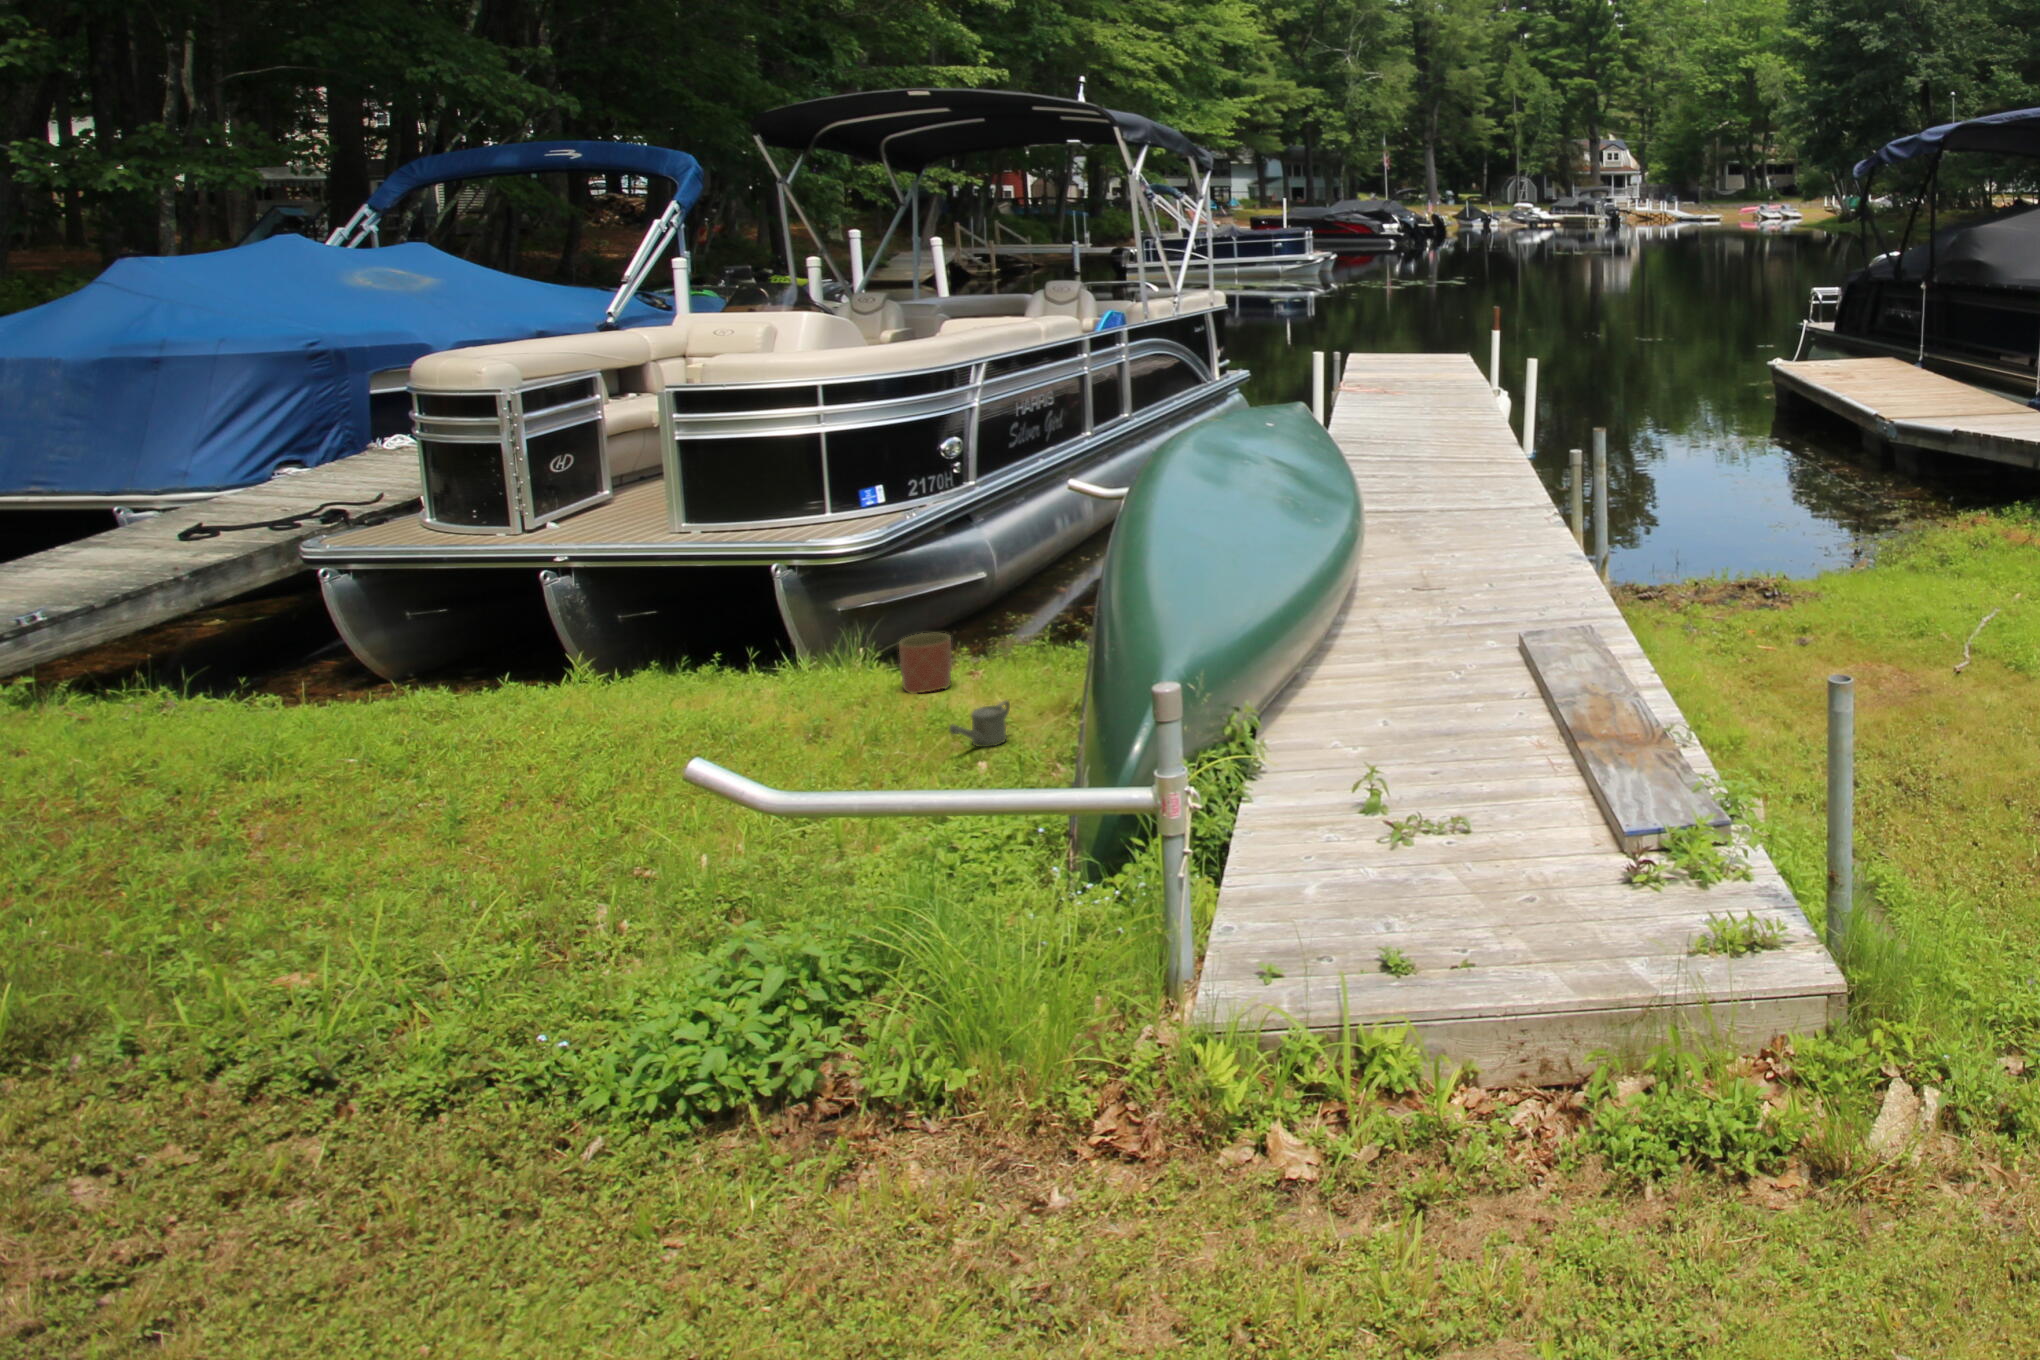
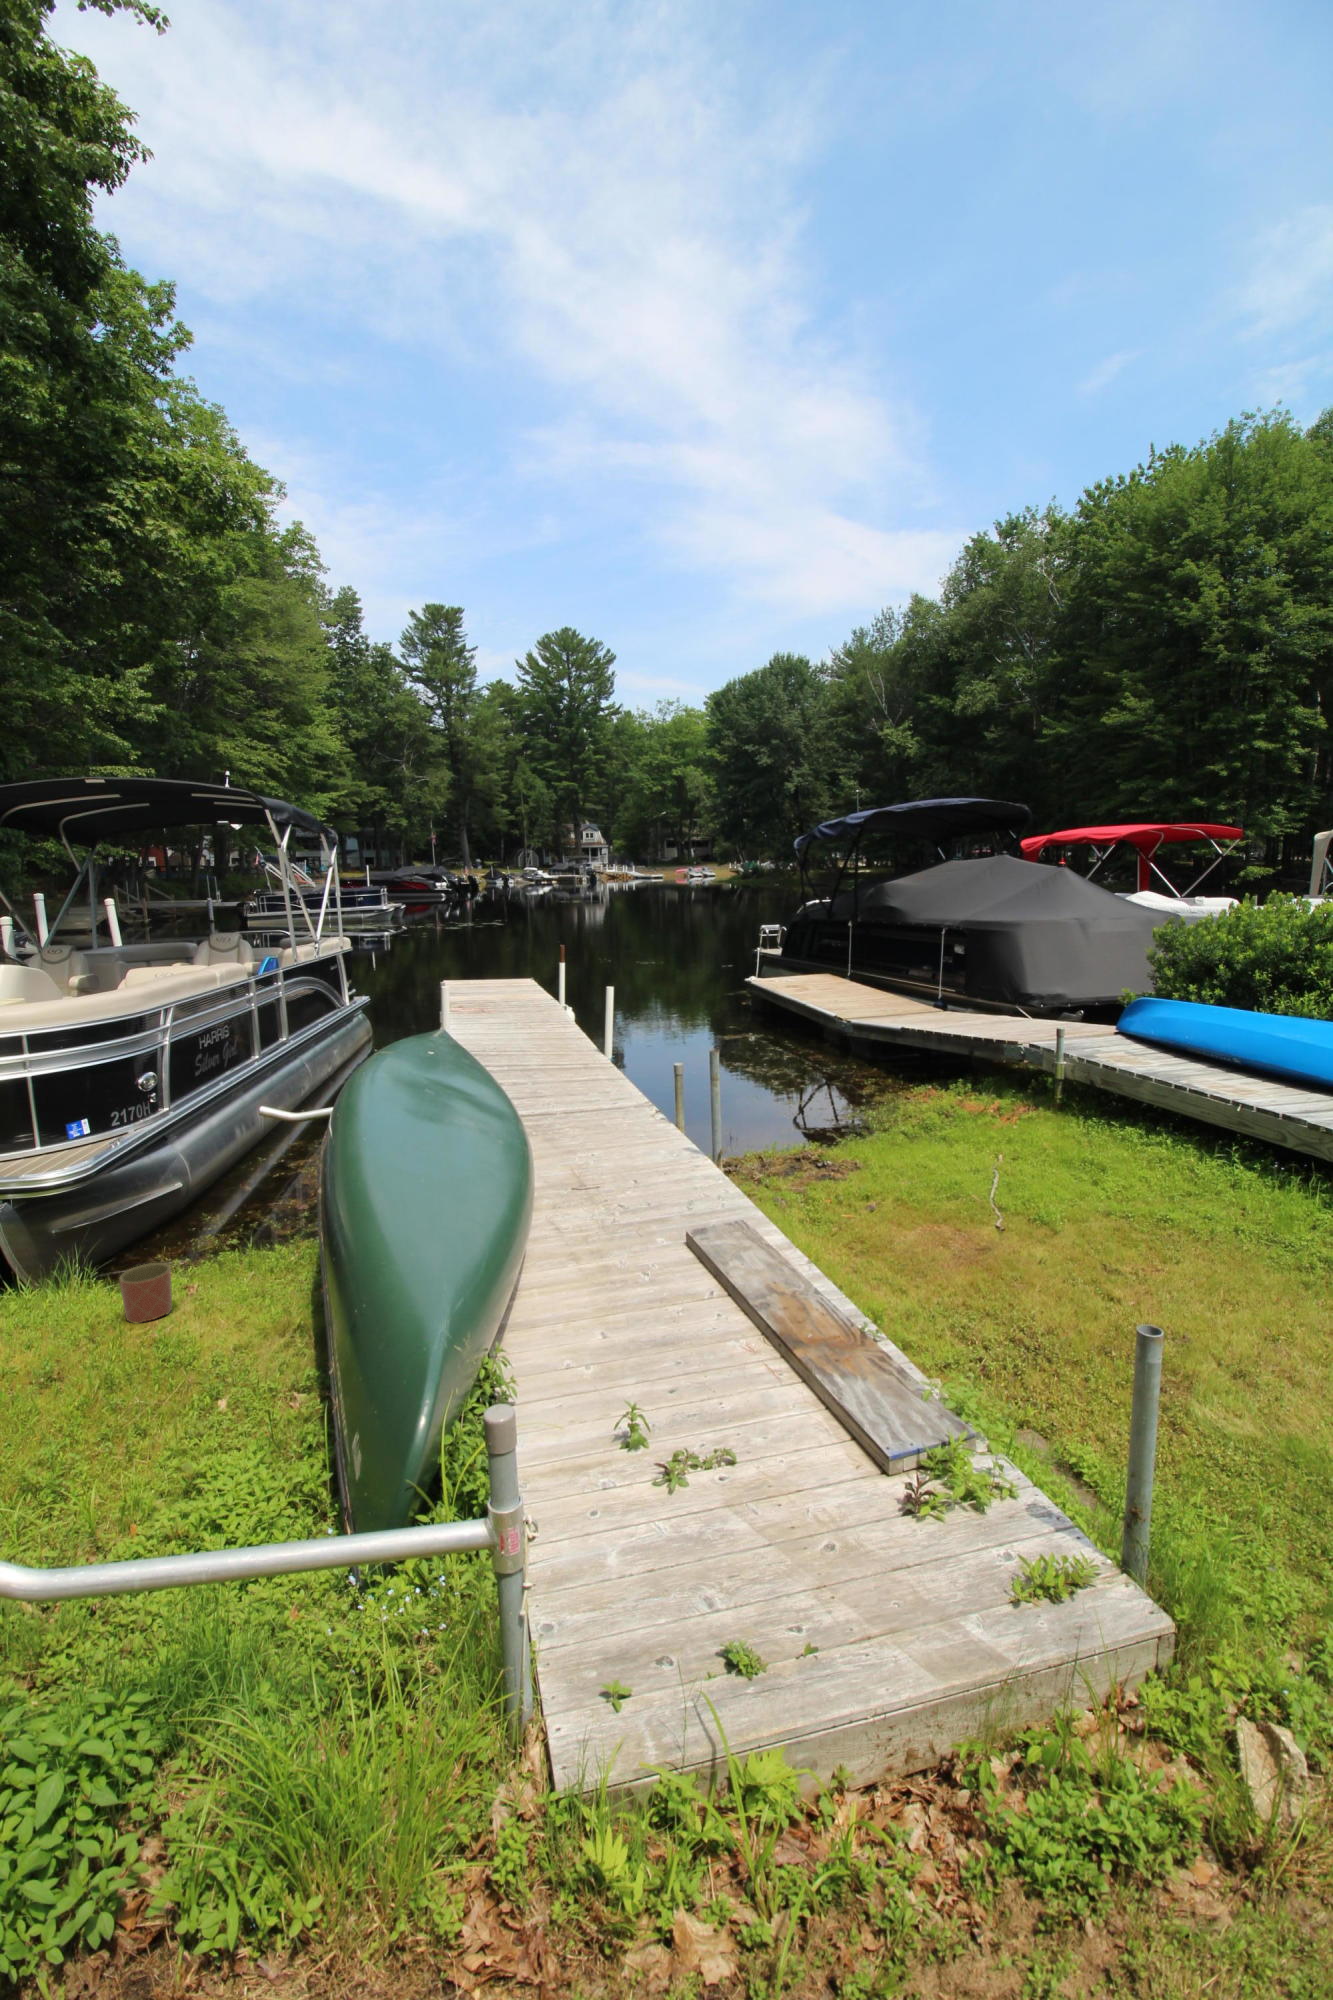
watering can: present [949,701,1010,747] -> none [187,1339,243,1390]

